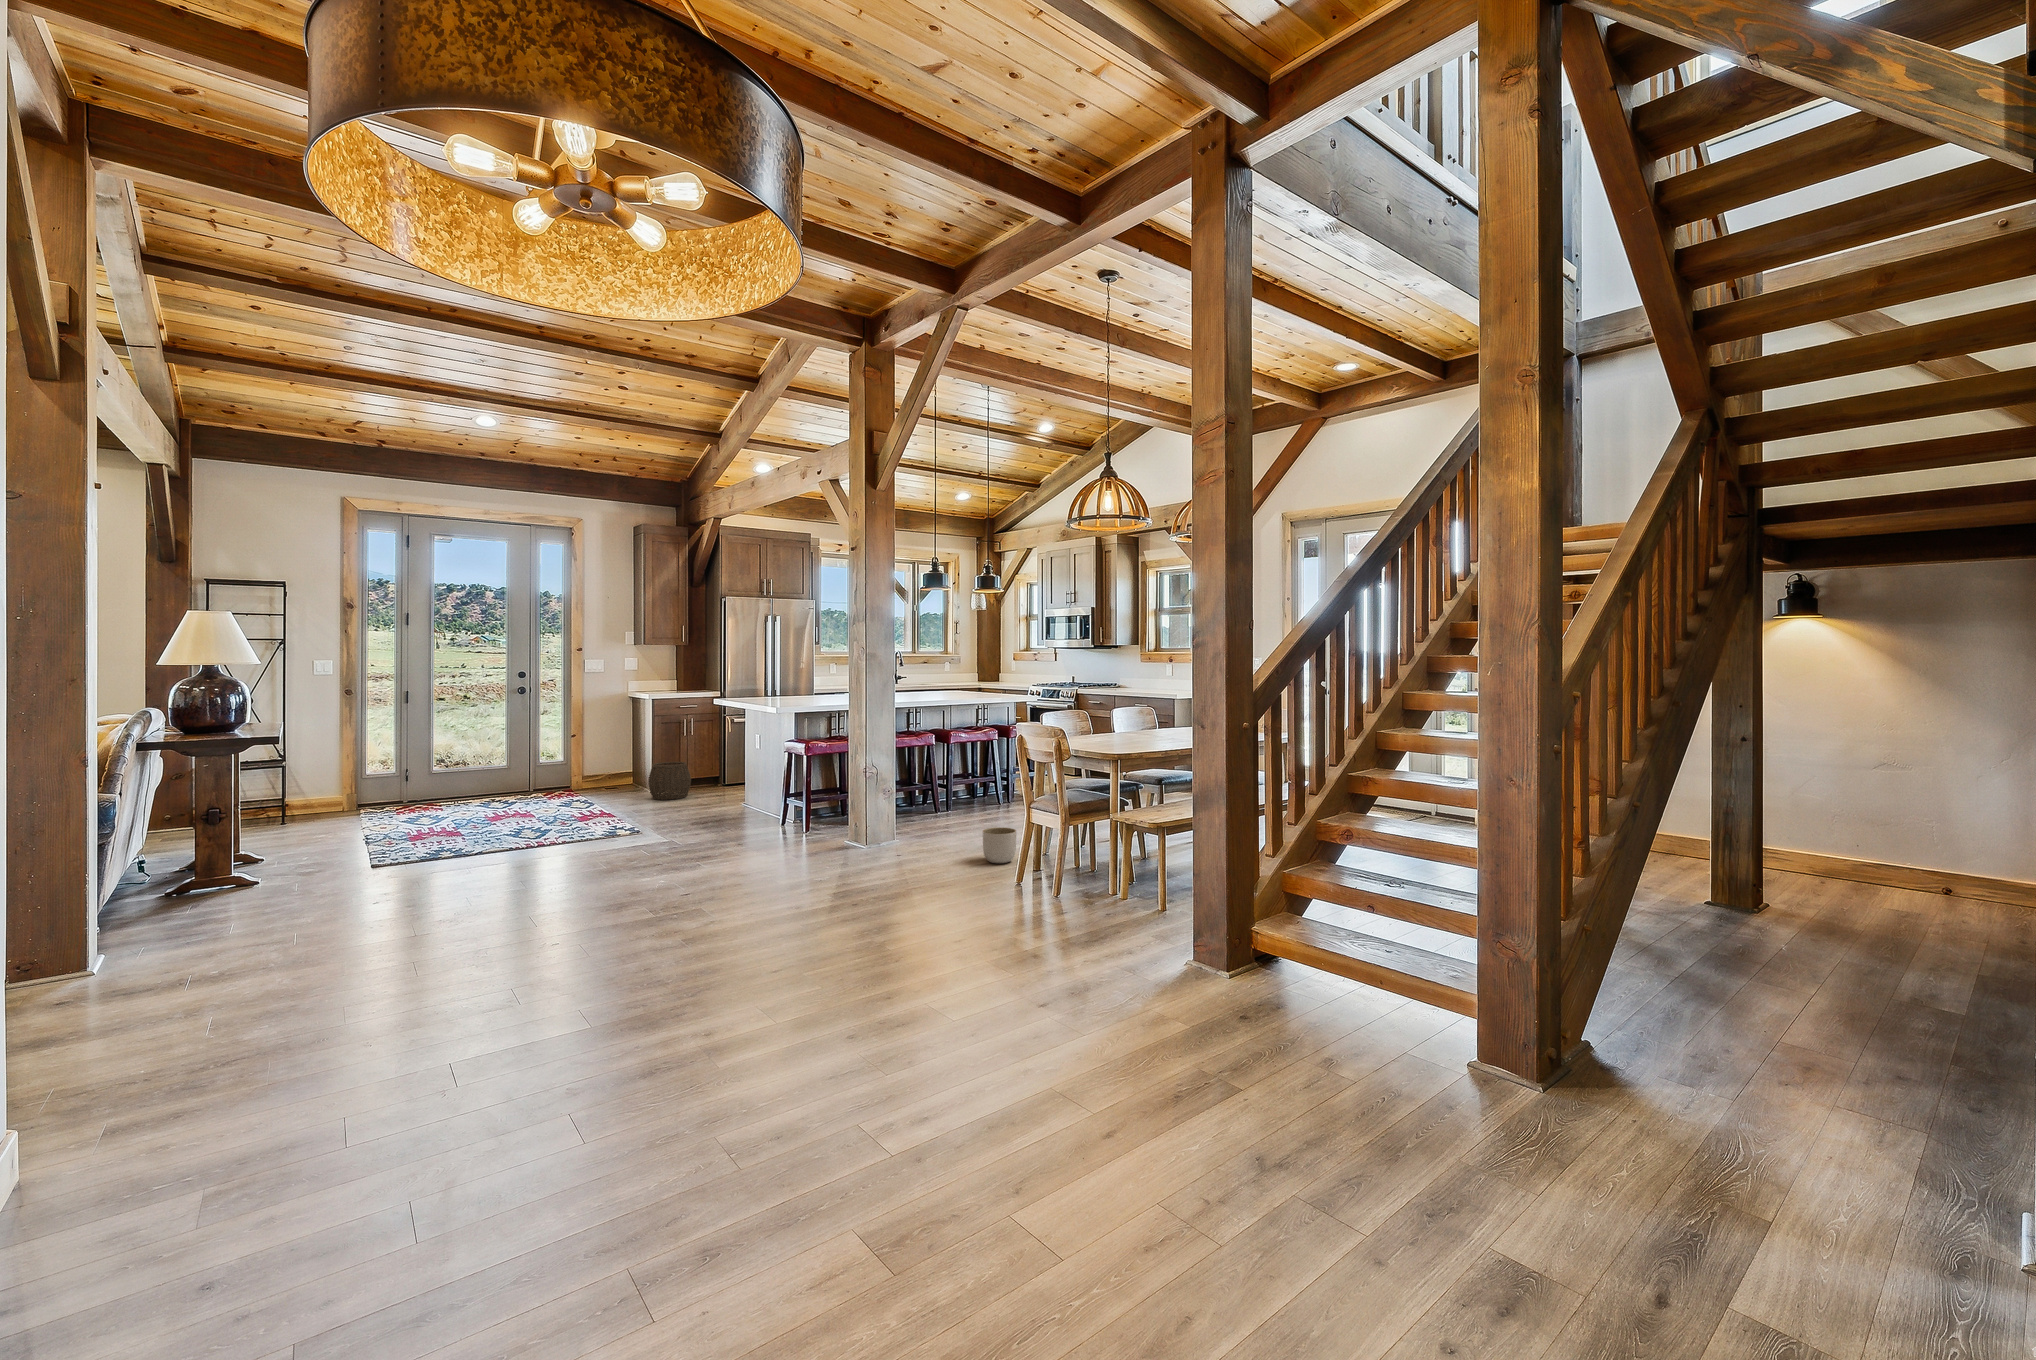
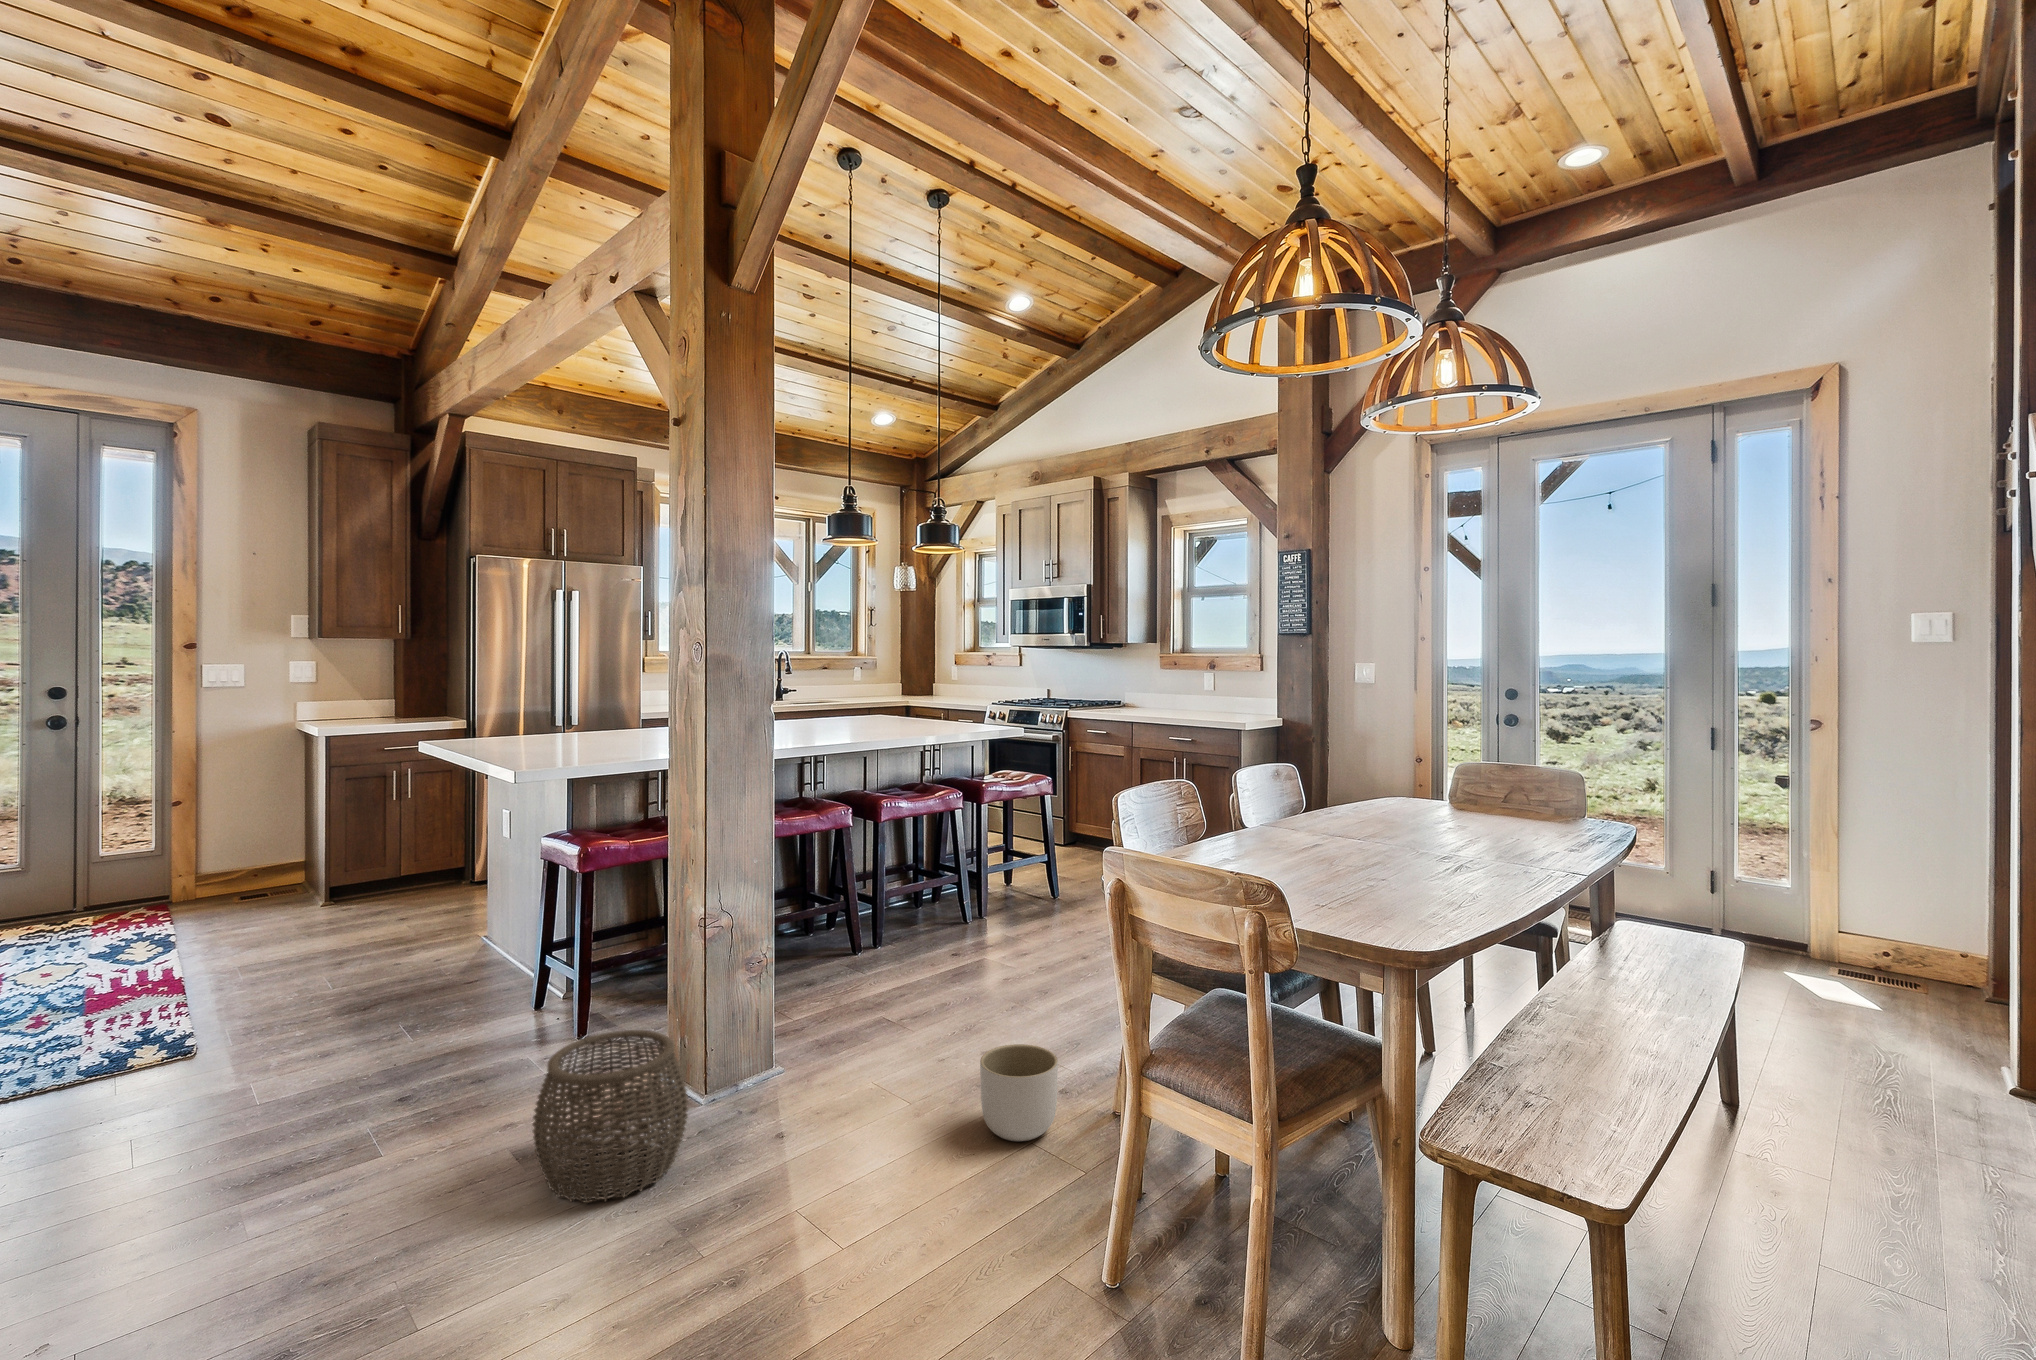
woven basket: present [648,762,691,800] -> present [532,1030,688,1203]

